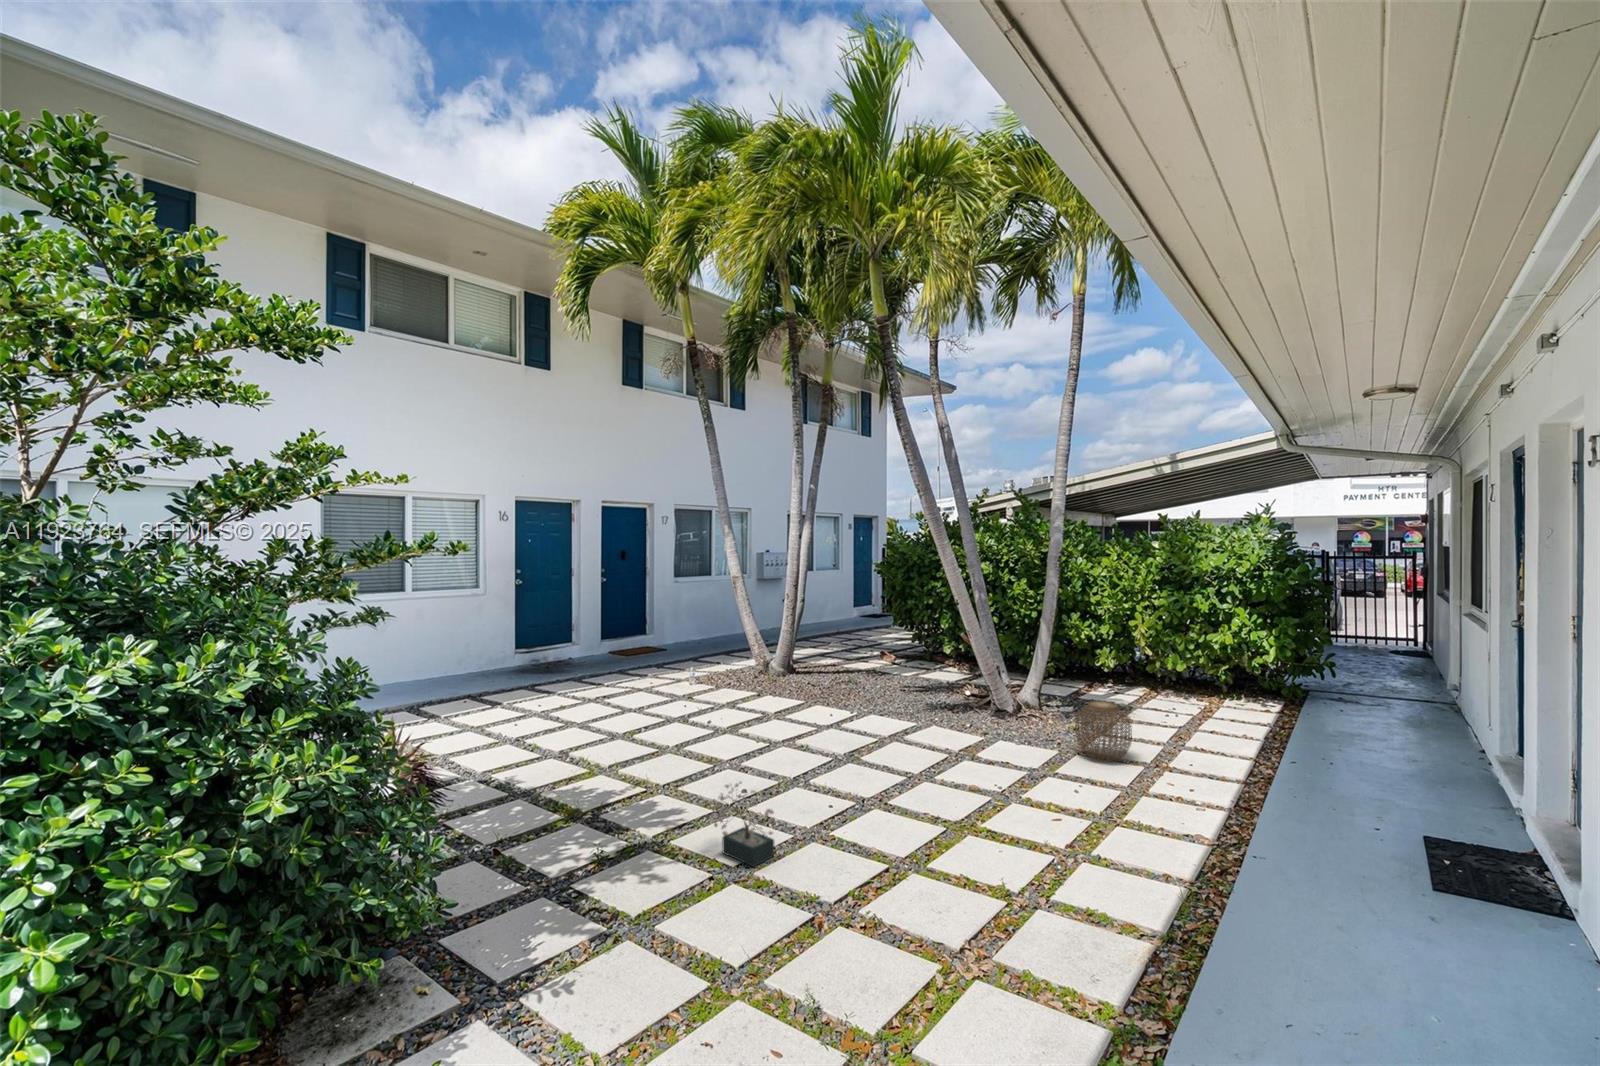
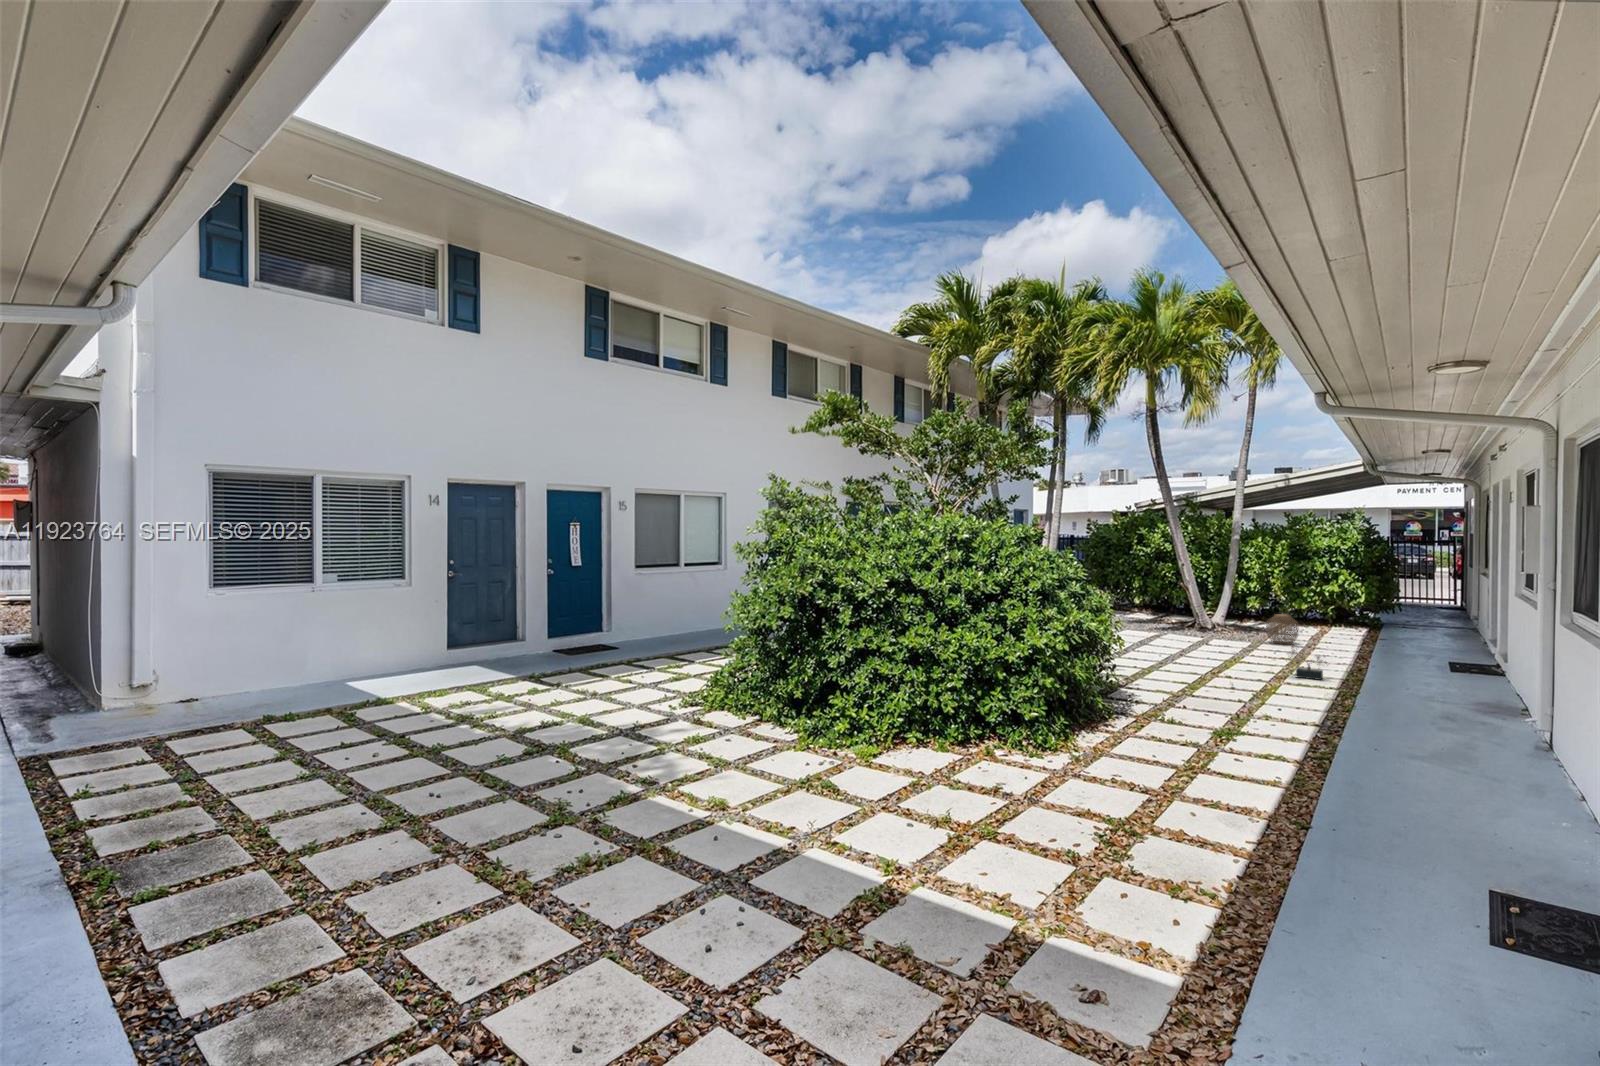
decorative plant: present [711,782,782,867] -> present [1288,646,1325,680]

